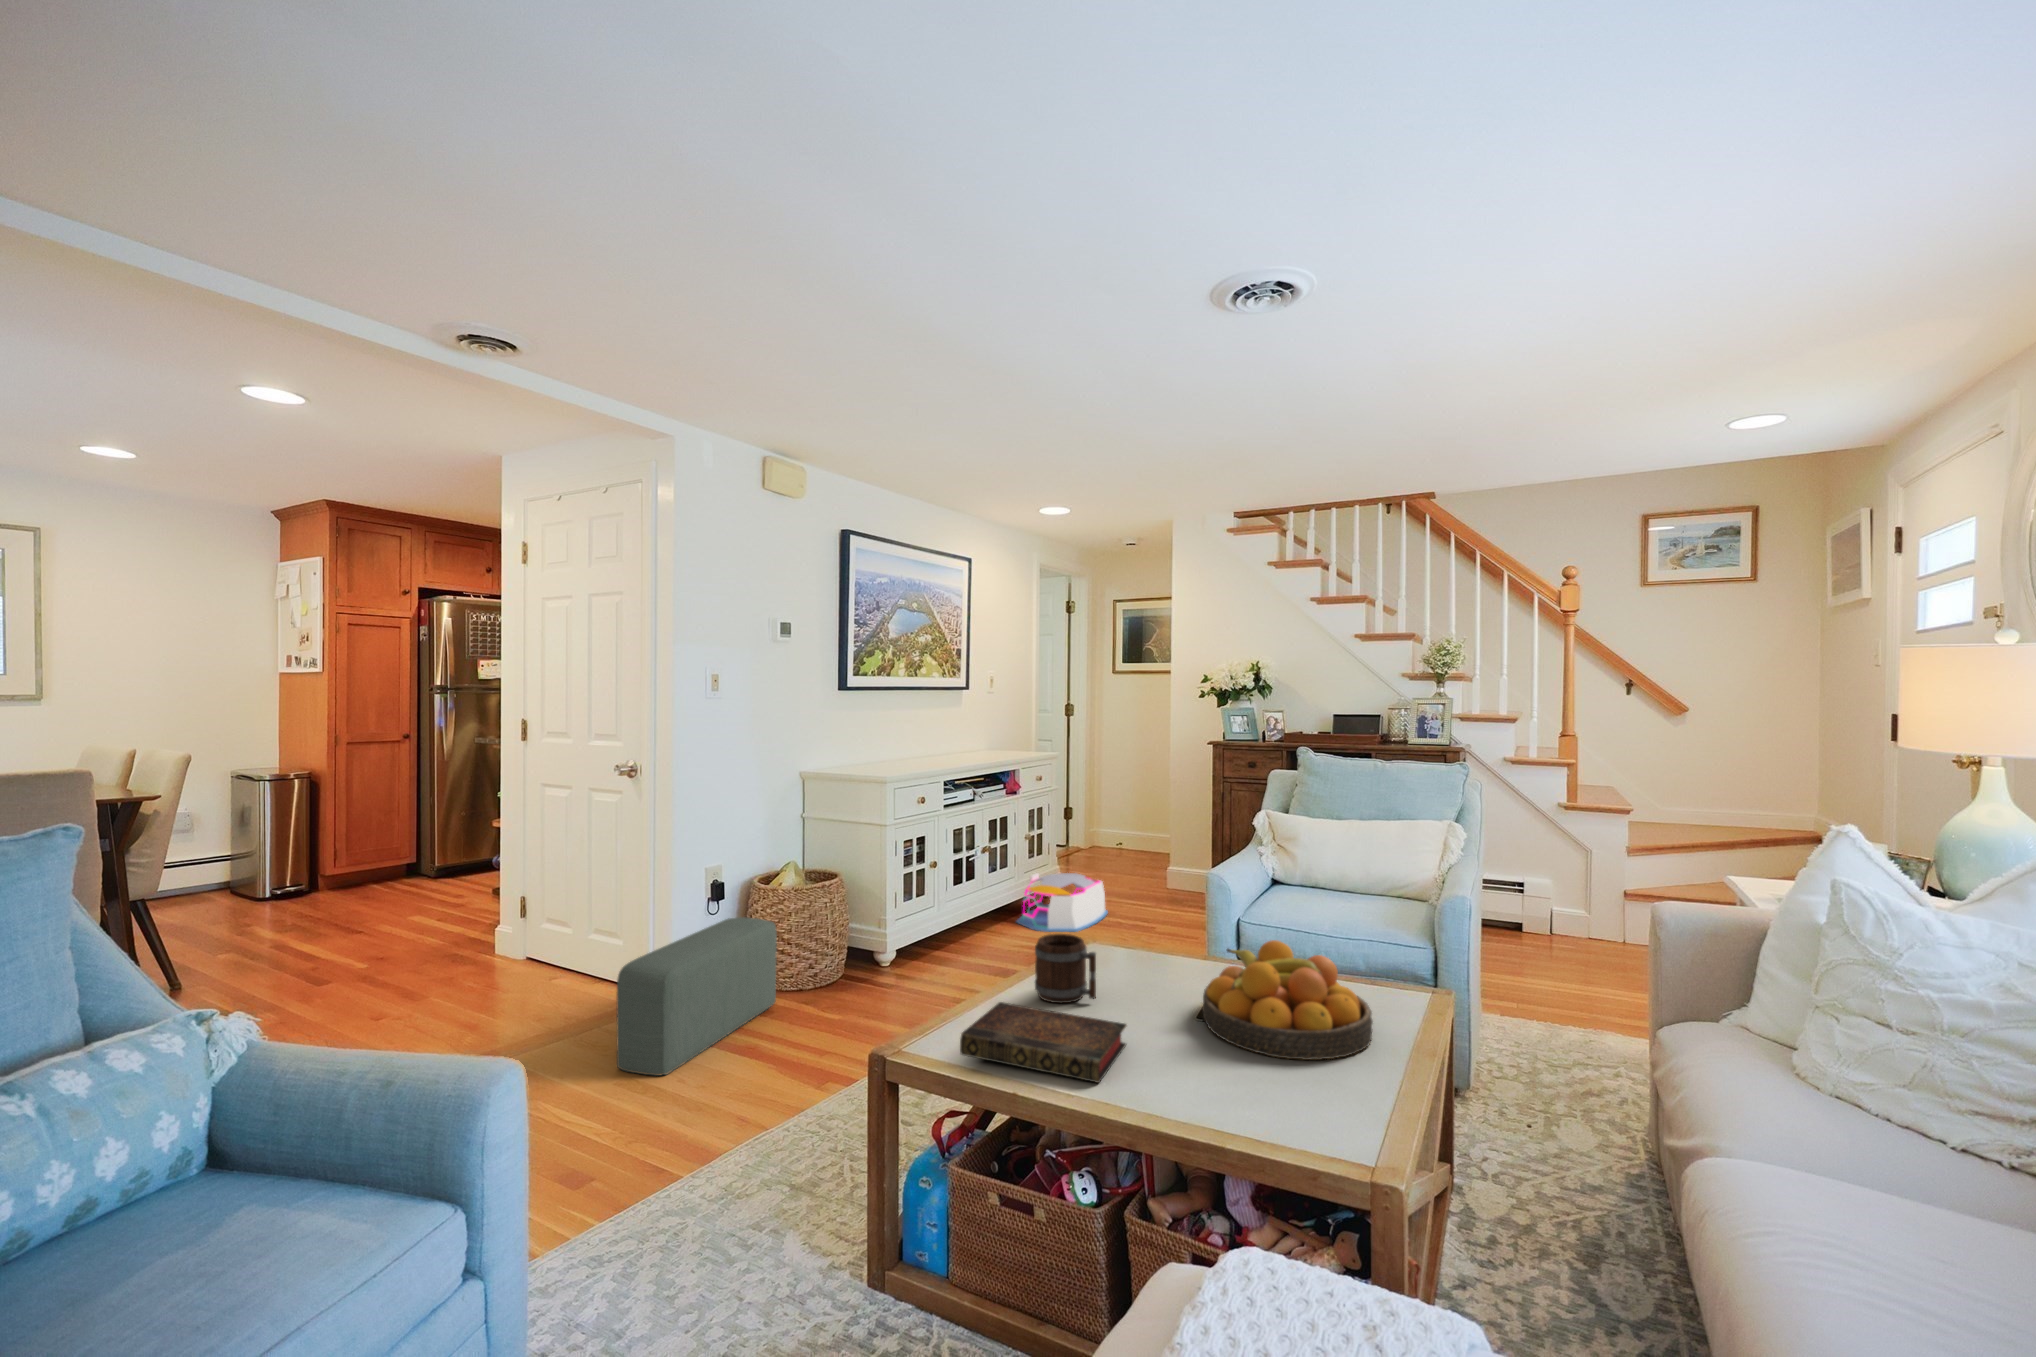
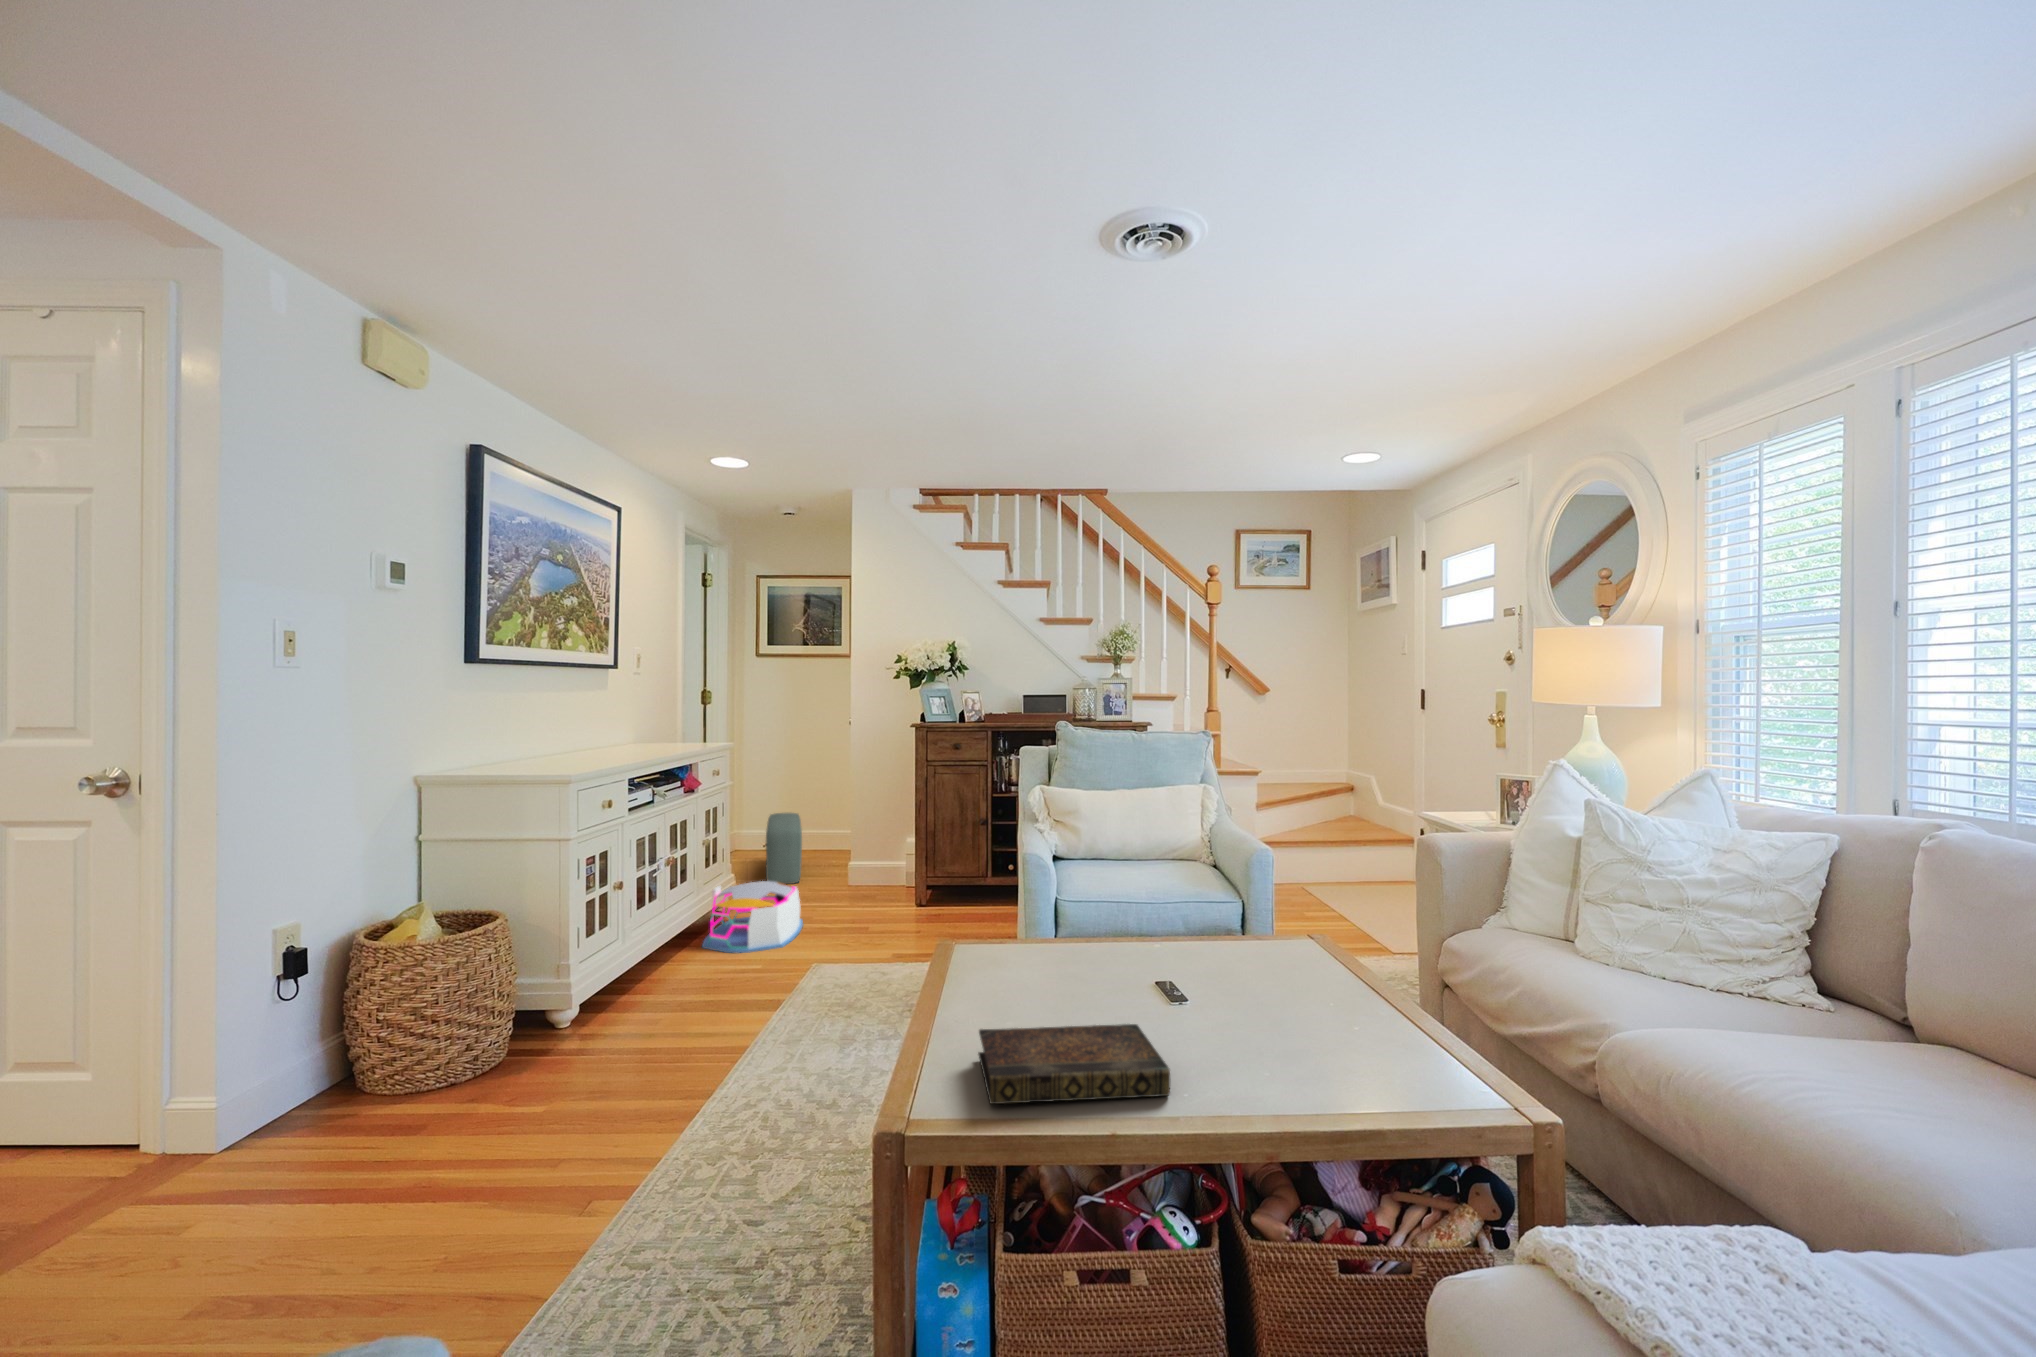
pouf: present [617,917,777,1076] -> present [766,813,802,884]
mug: present [1035,934,1096,1003] -> none [967,937,1048,1020]
fruit bowl: present [1203,940,1373,1060] -> none [1158,910,1331,1027]

